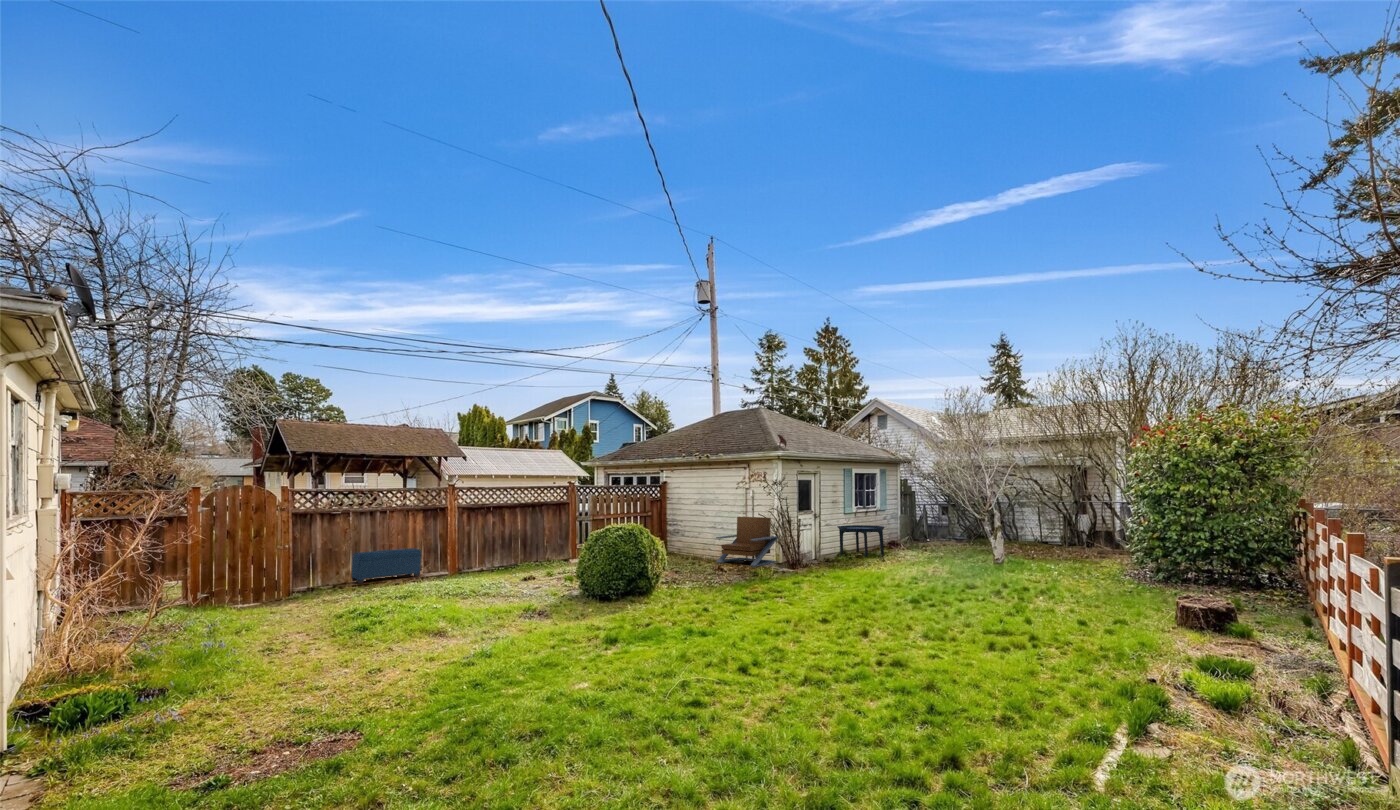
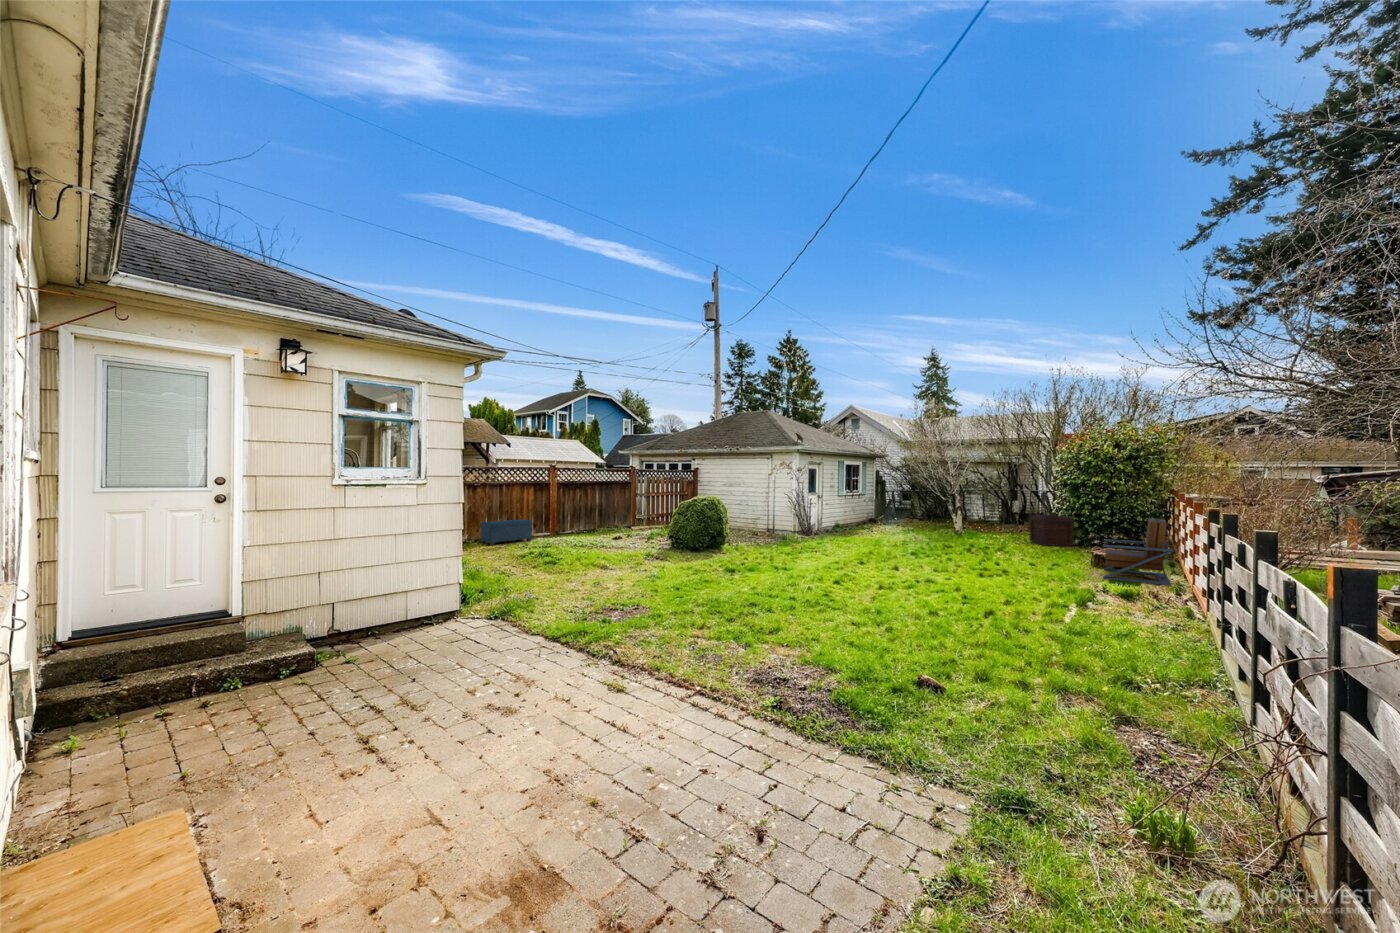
lounge chair: present [716,517,778,567] -> present [1103,518,1174,585]
round table: present [837,525,885,557] -> none [835,505,872,528]
wooden crate: none [1093,541,1163,589] -> present [1029,515,1074,546]

